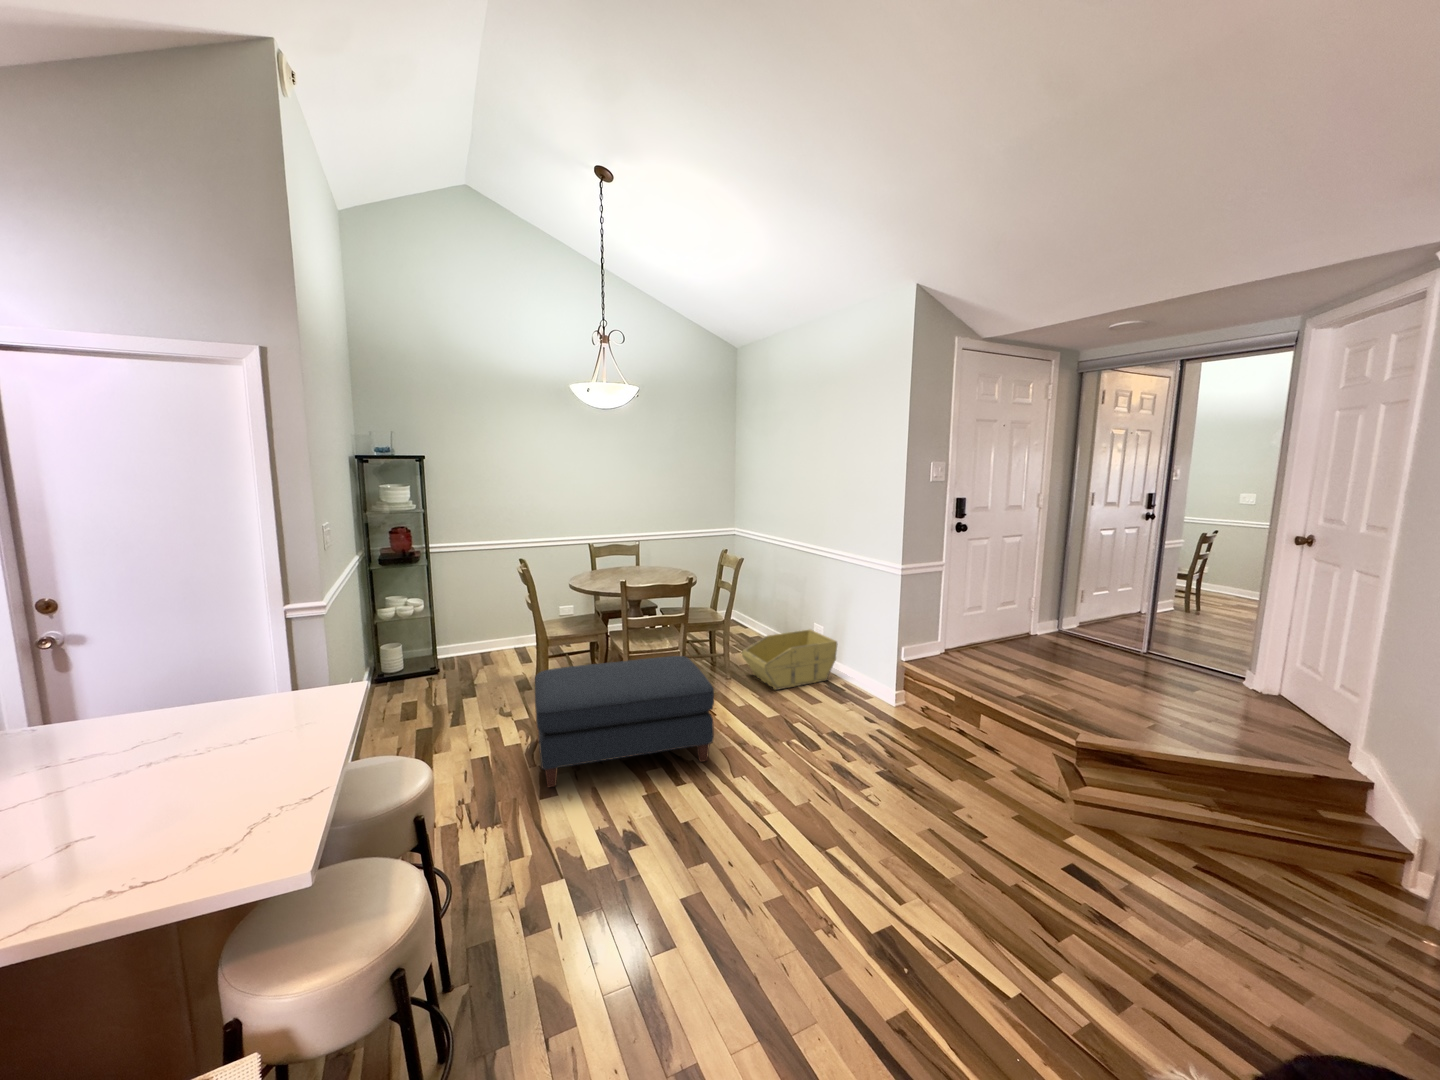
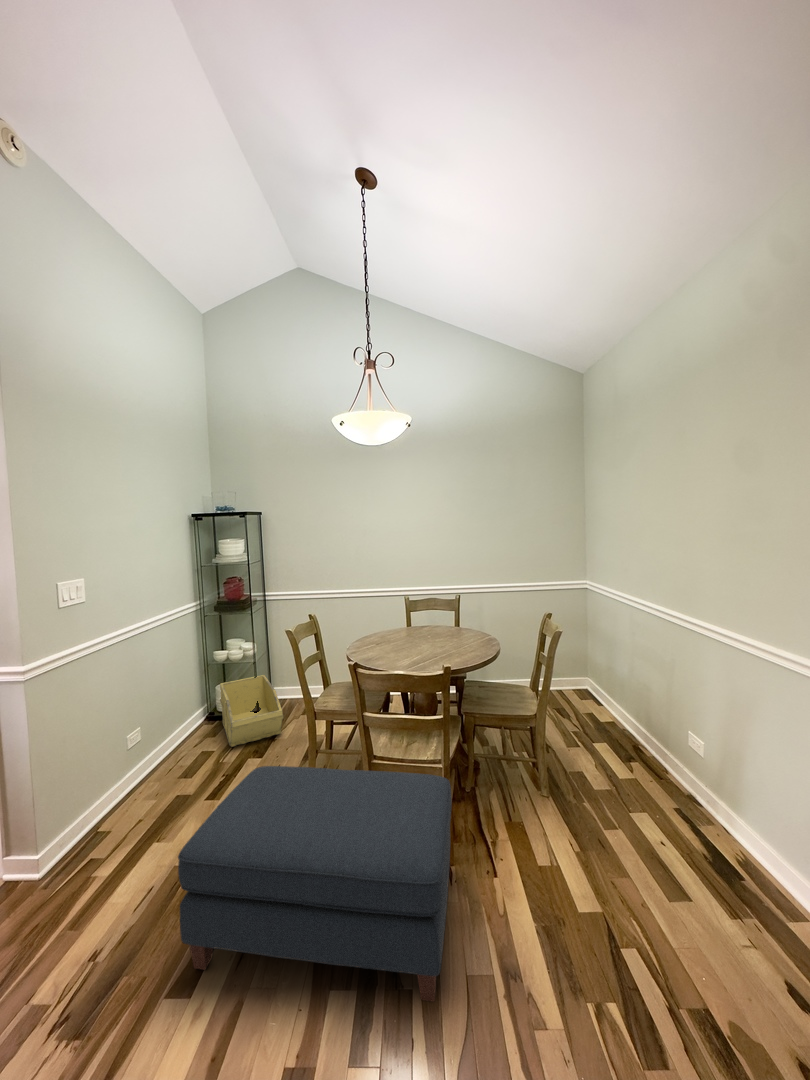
storage bin: present [742,630,837,690] -> present [220,675,283,747]

